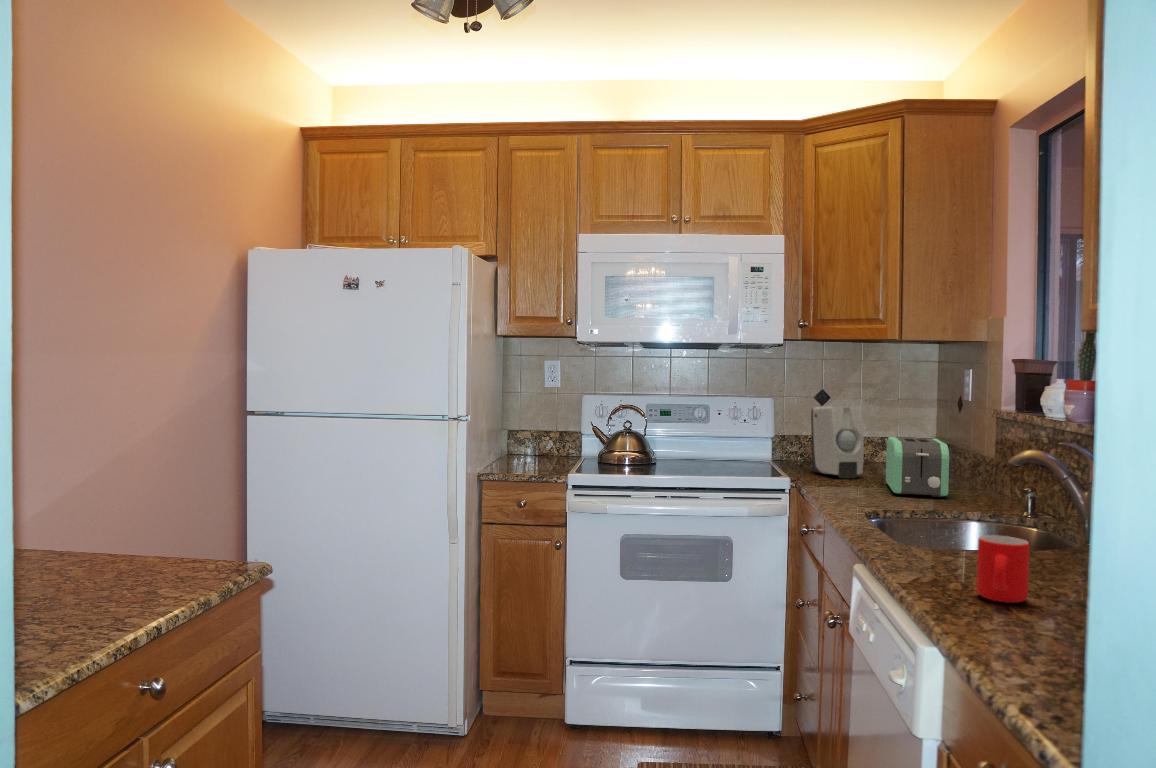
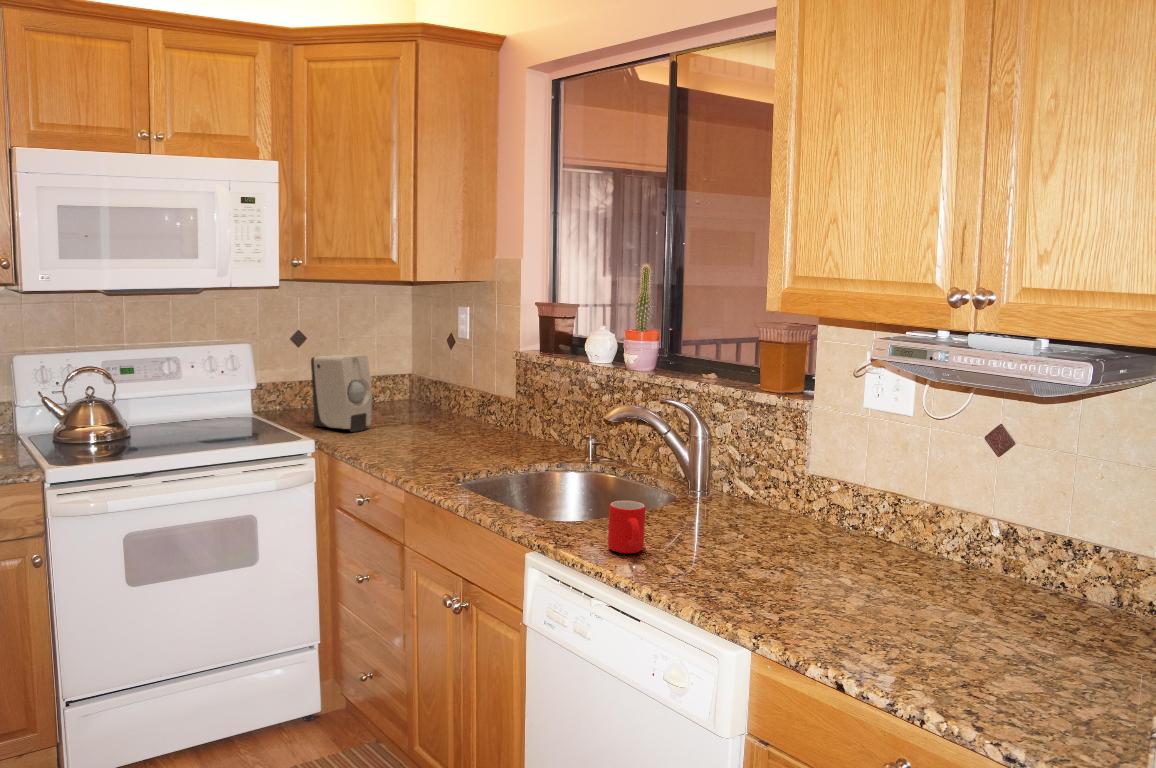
toaster: present [886,437,949,497] -> none [400,386,472,448]

